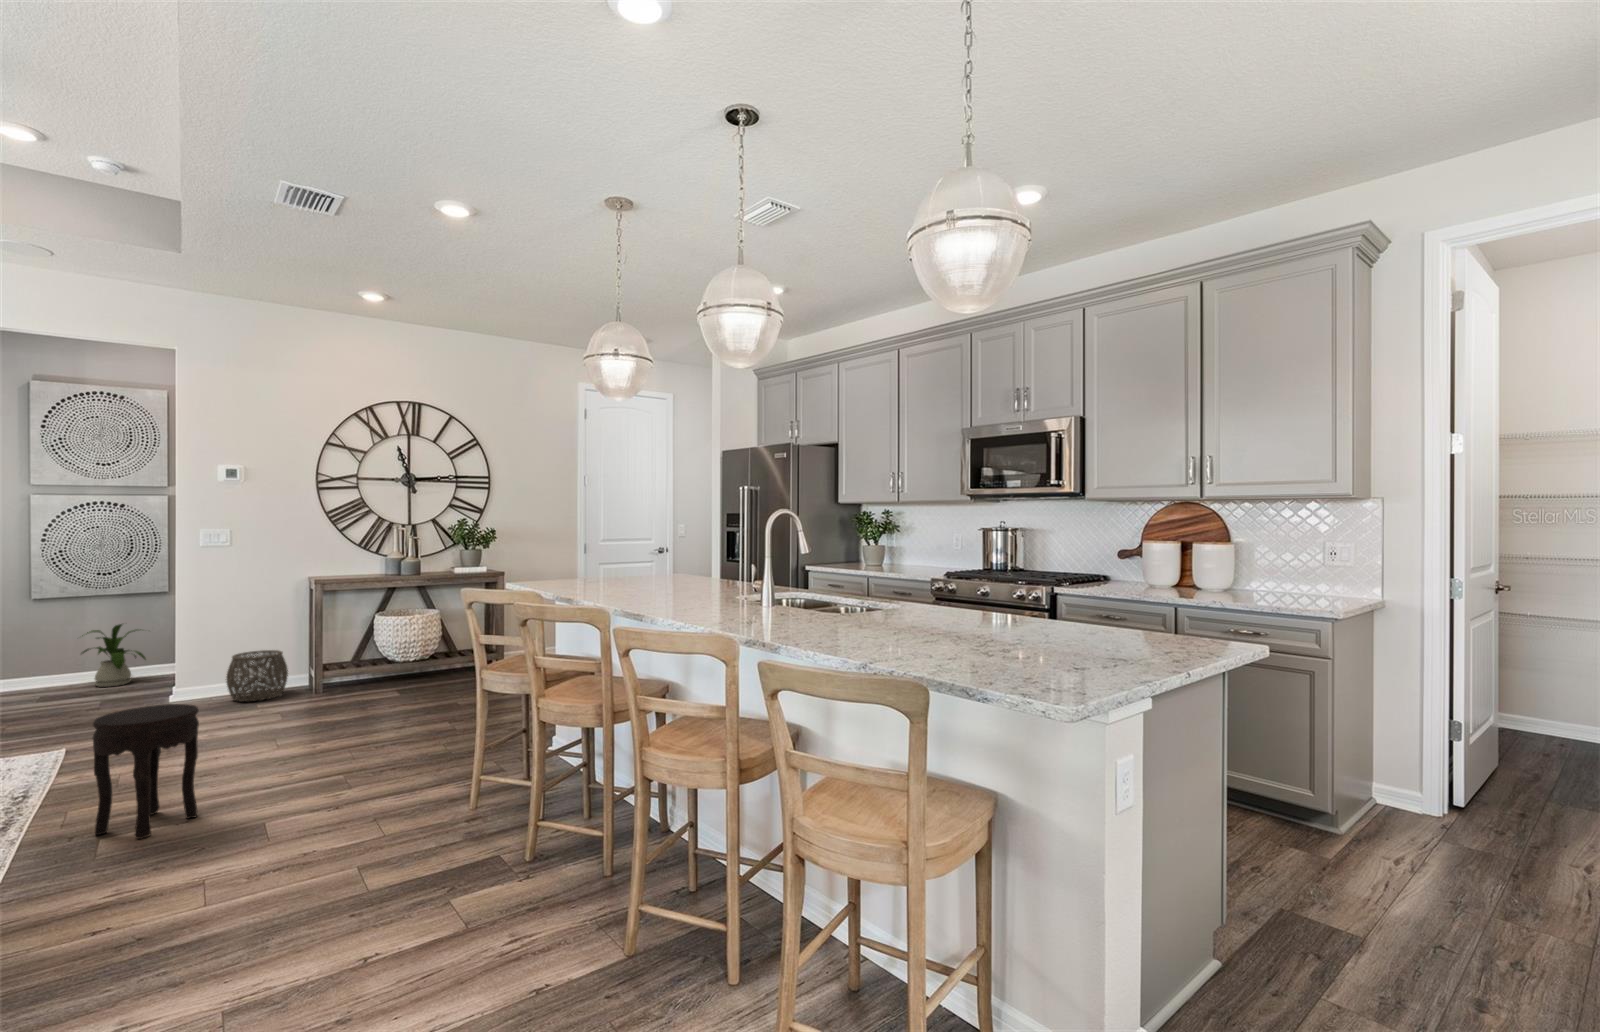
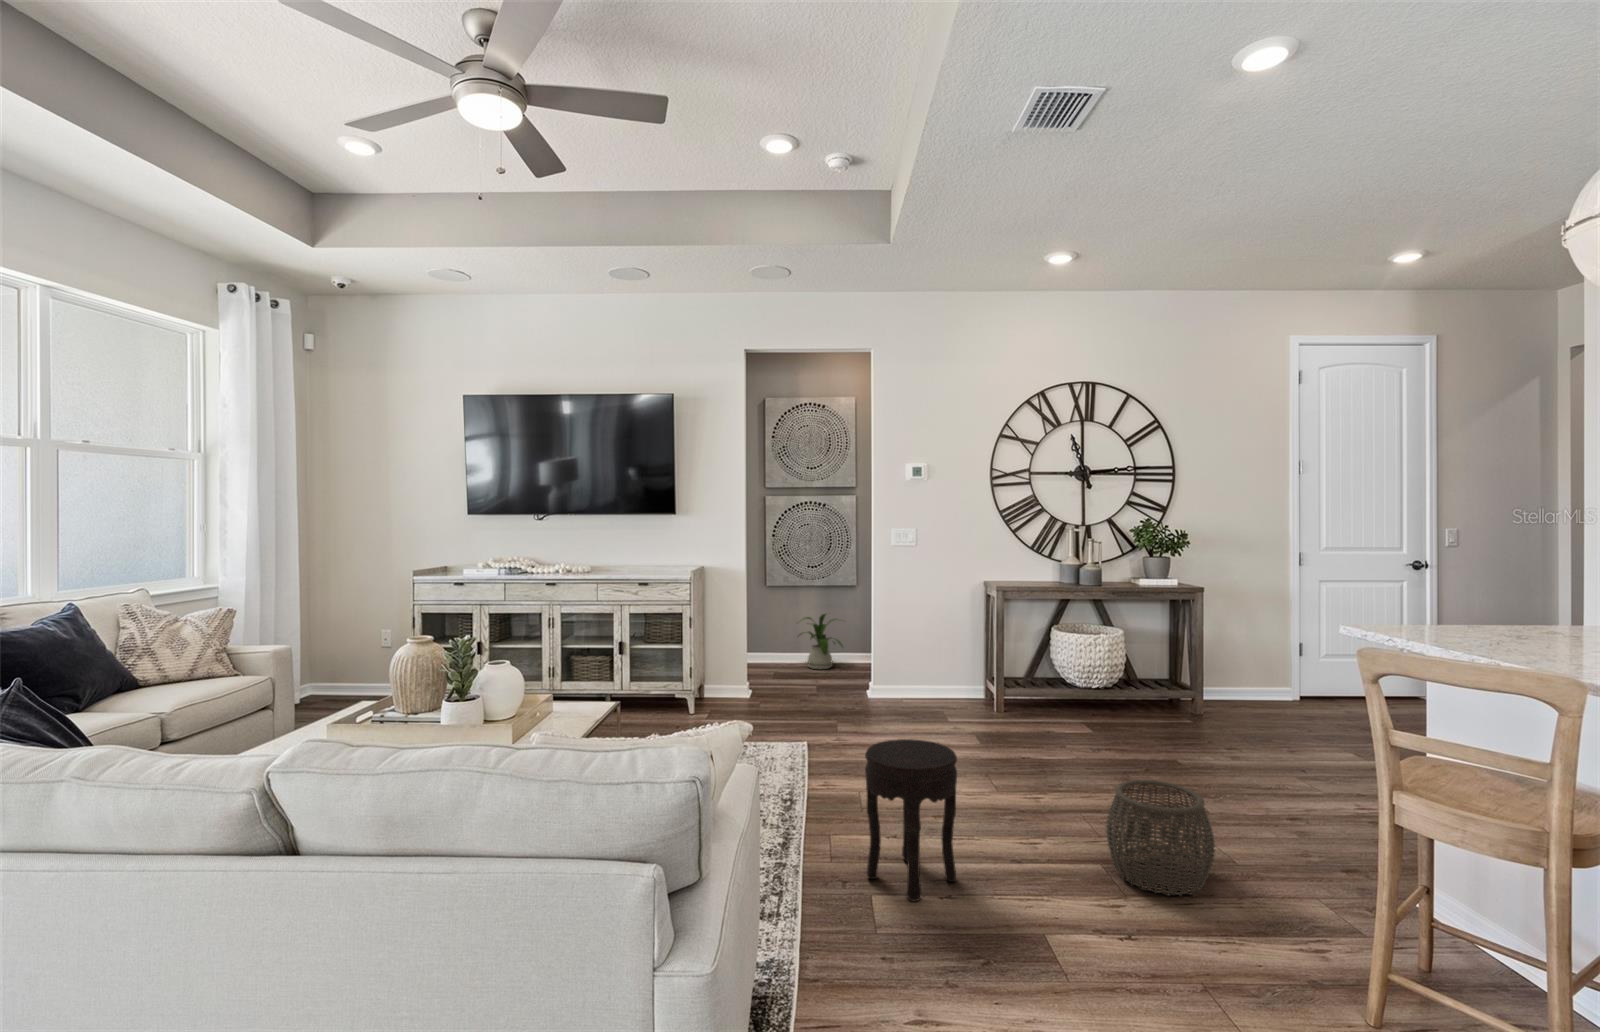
woven basket: present [226,650,288,702] -> present [1106,780,1215,896]

